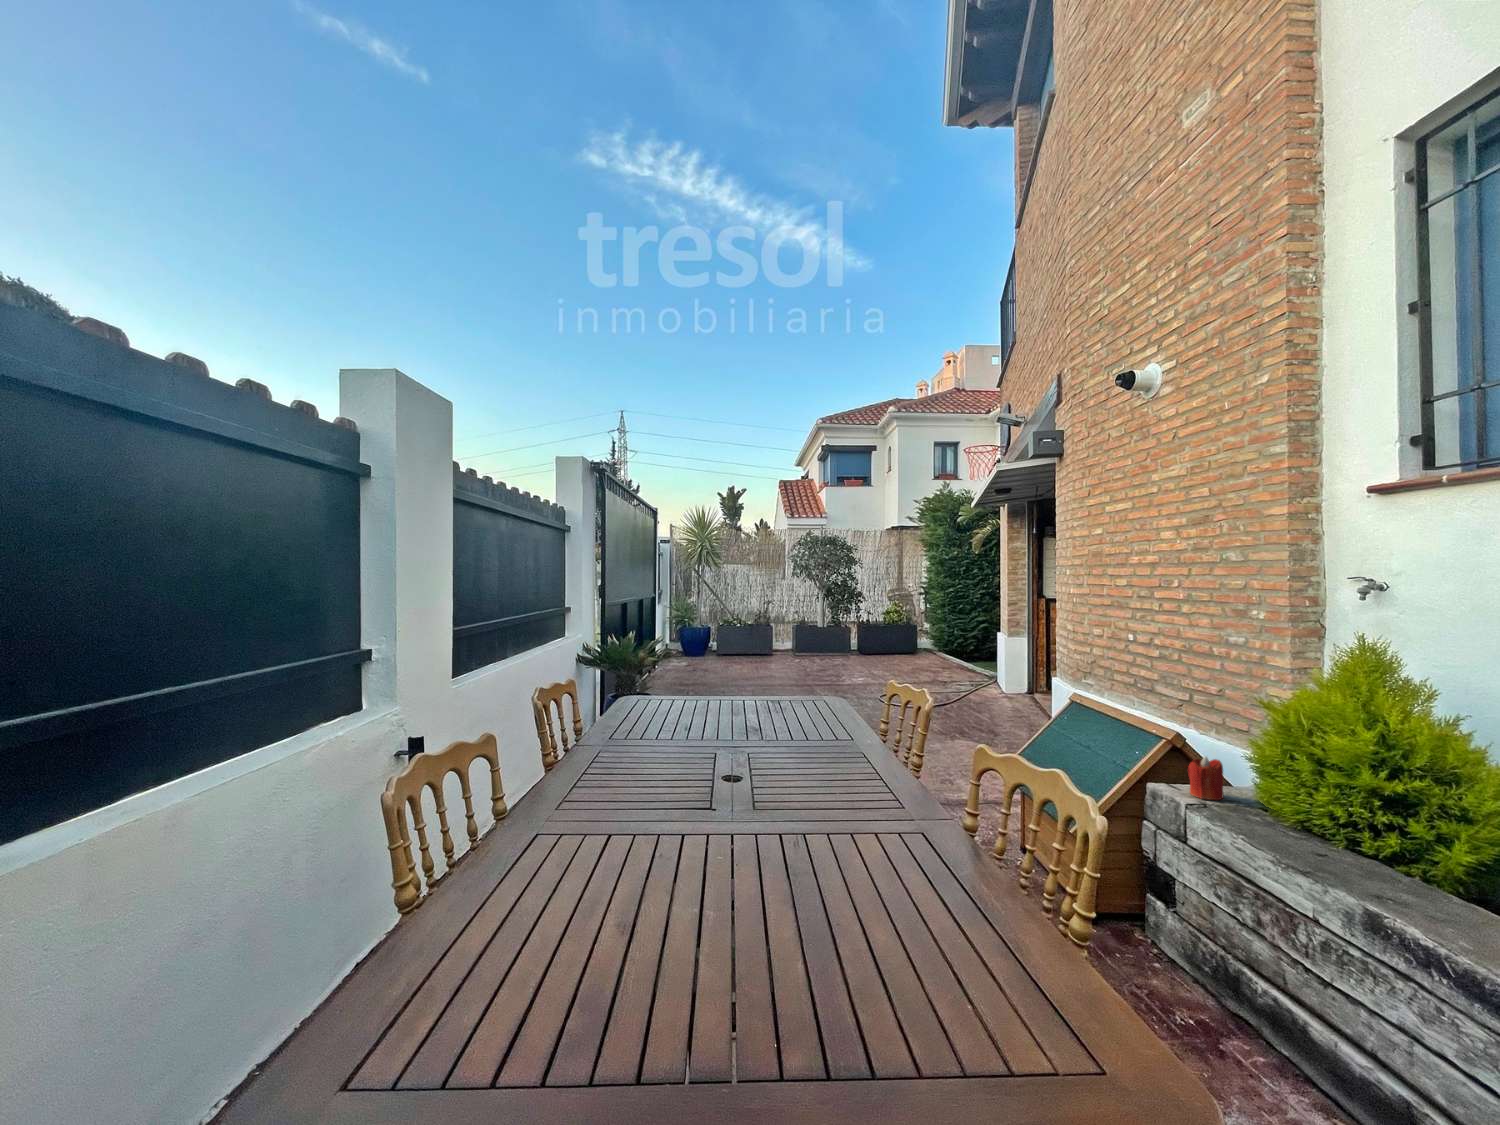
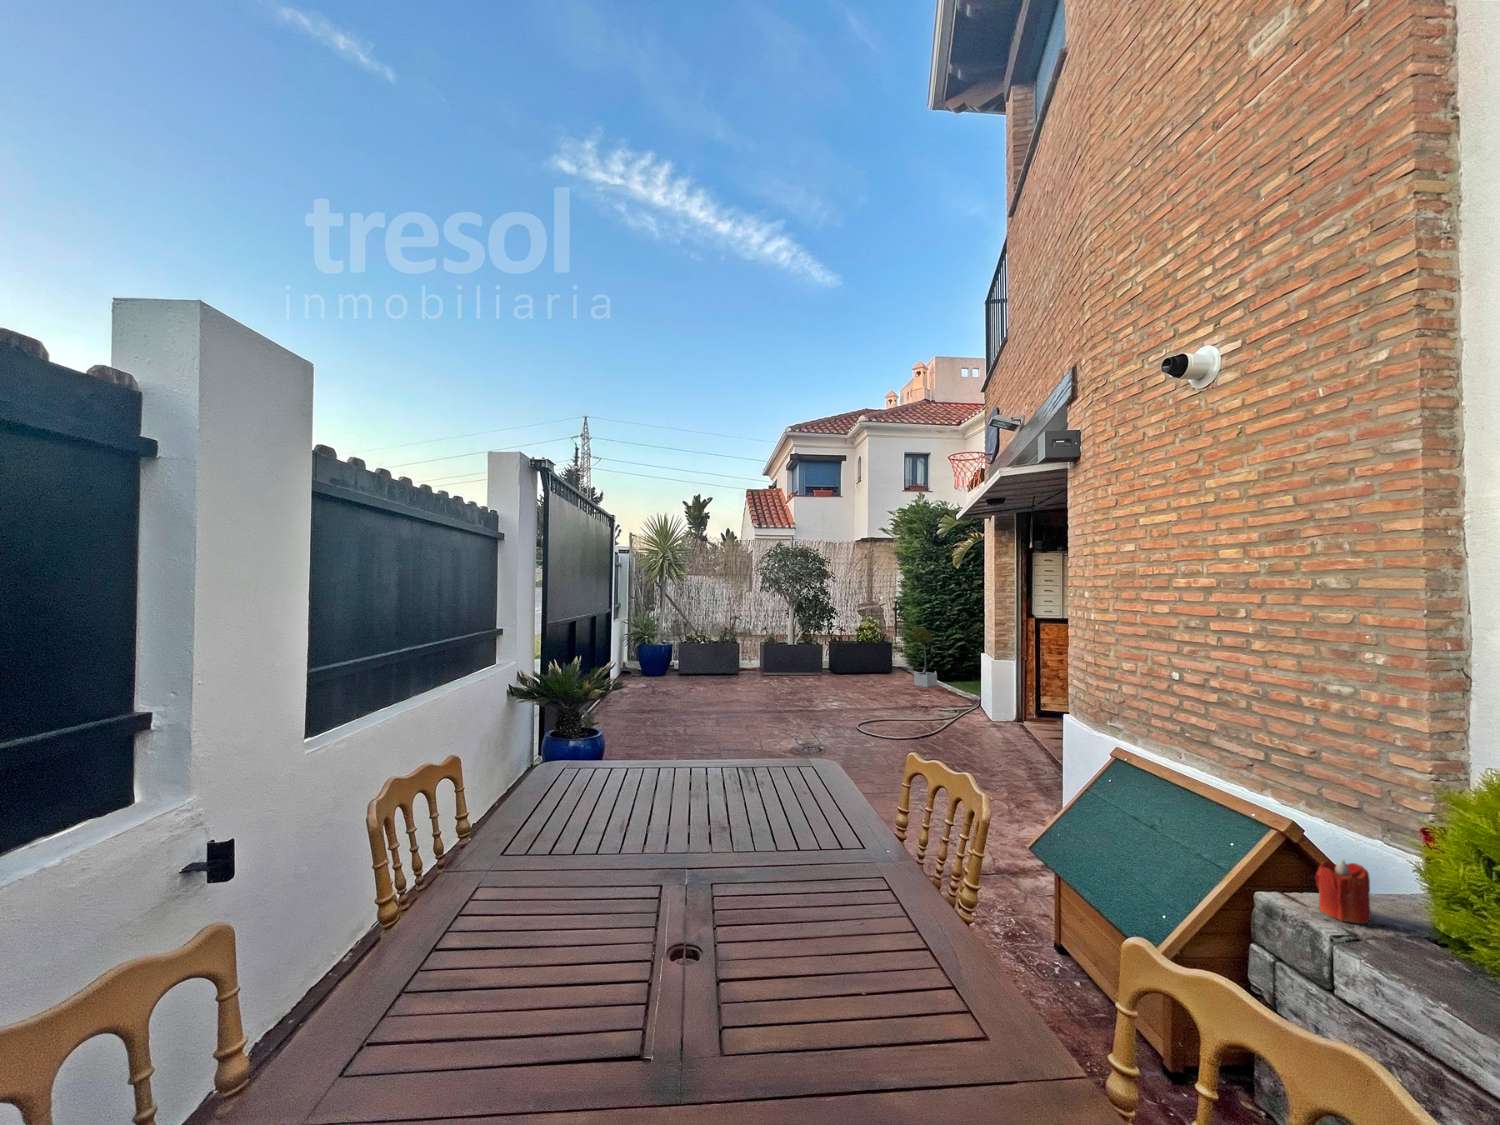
potted tree: none [933,608,958,664] -> present [910,627,937,687]

